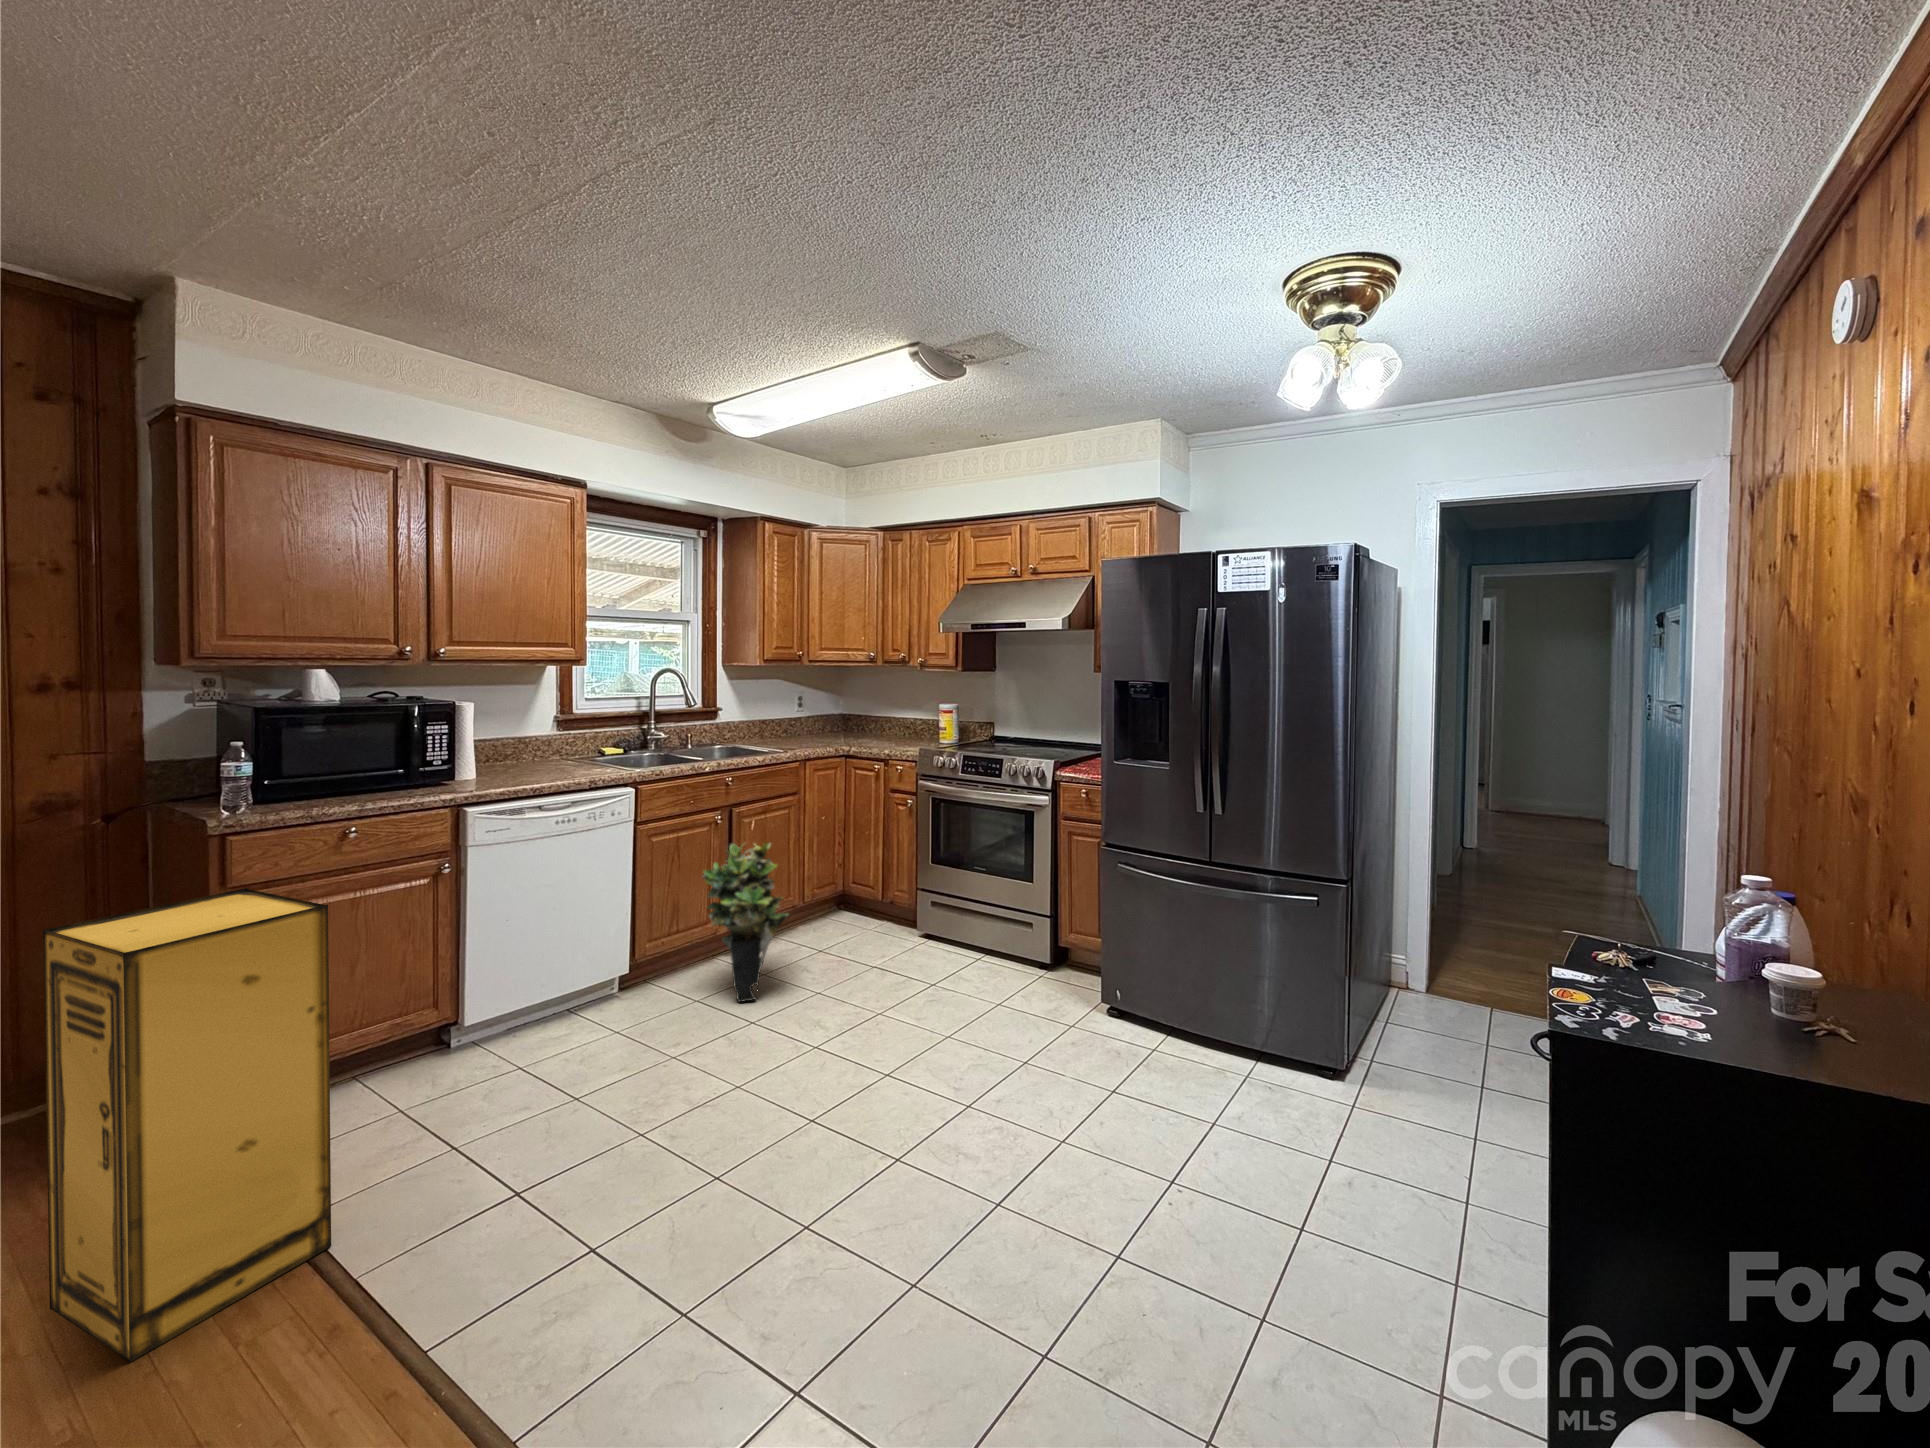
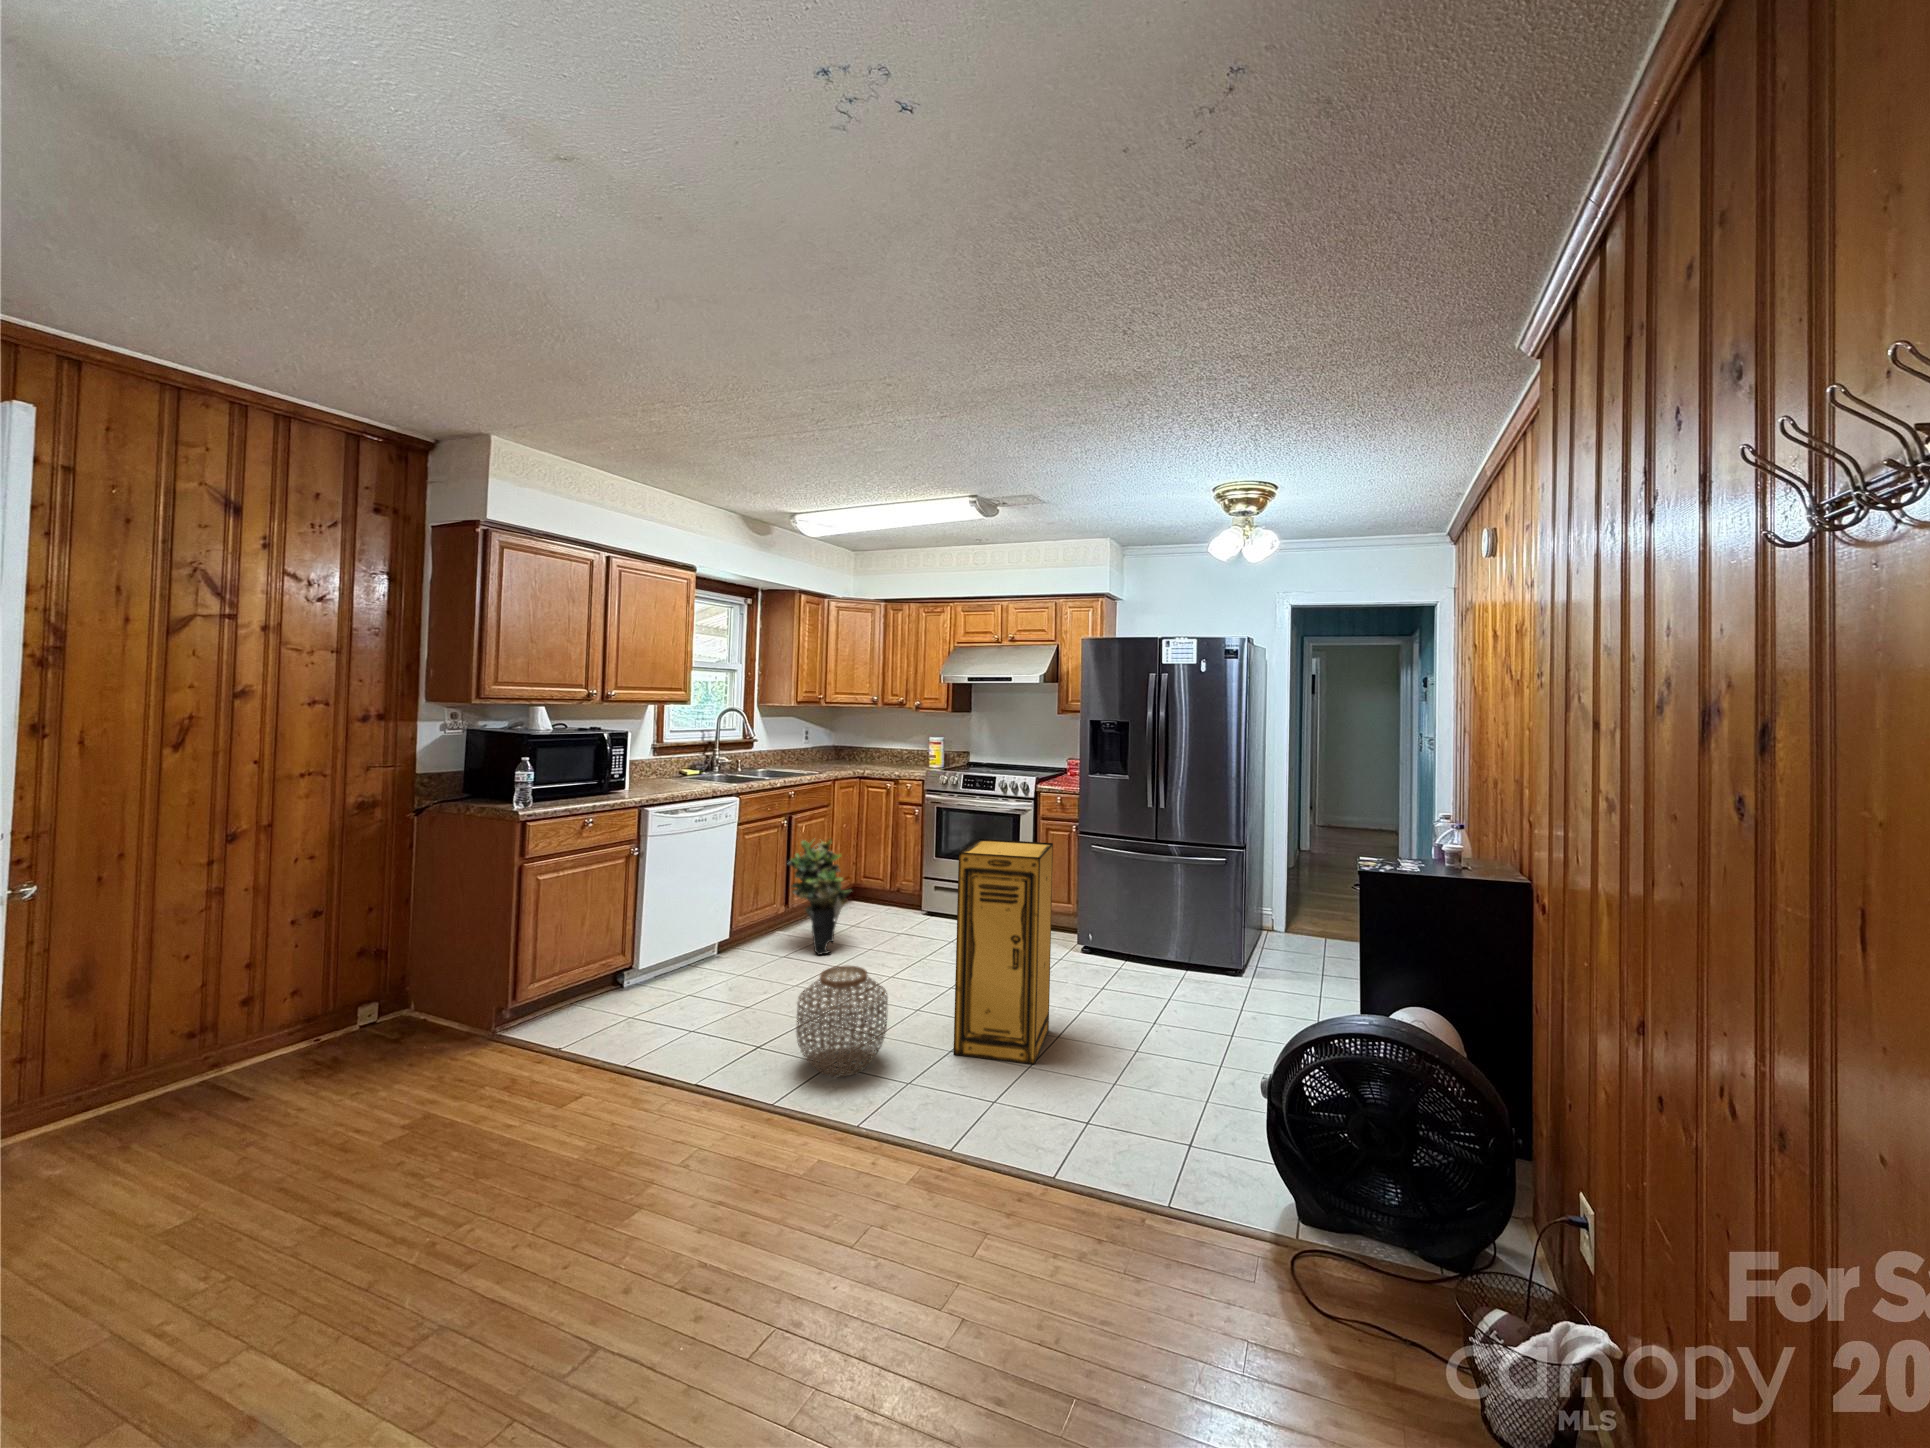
storage cabinet: present [43,888,331,1363] -> present [954,839,1053,1064]
woven basket: none [531,1081,695,1279] -> present [796,966,887,1076]

